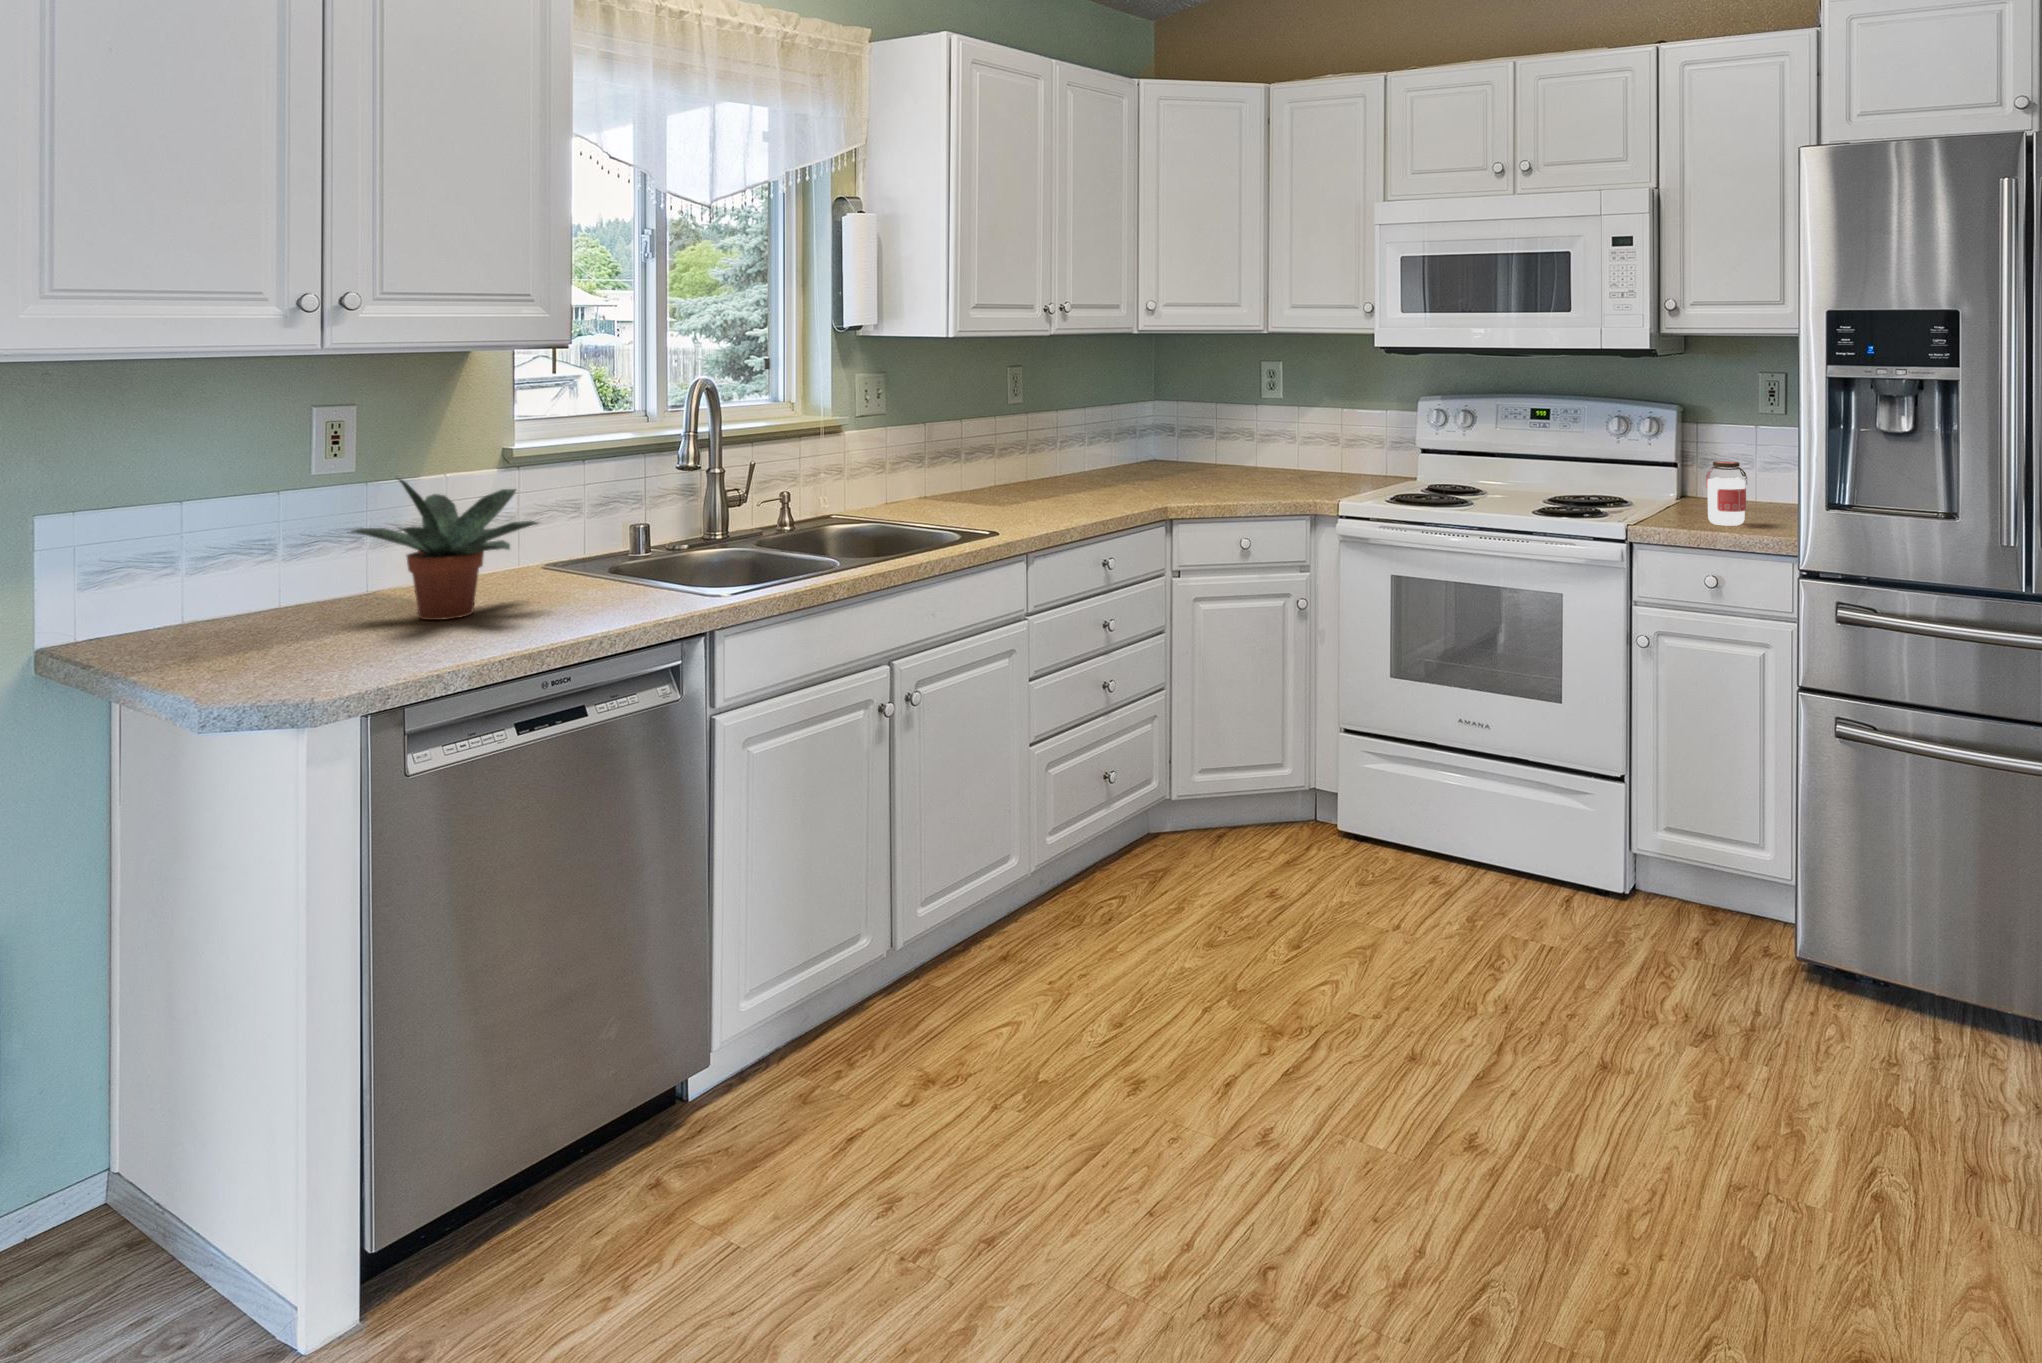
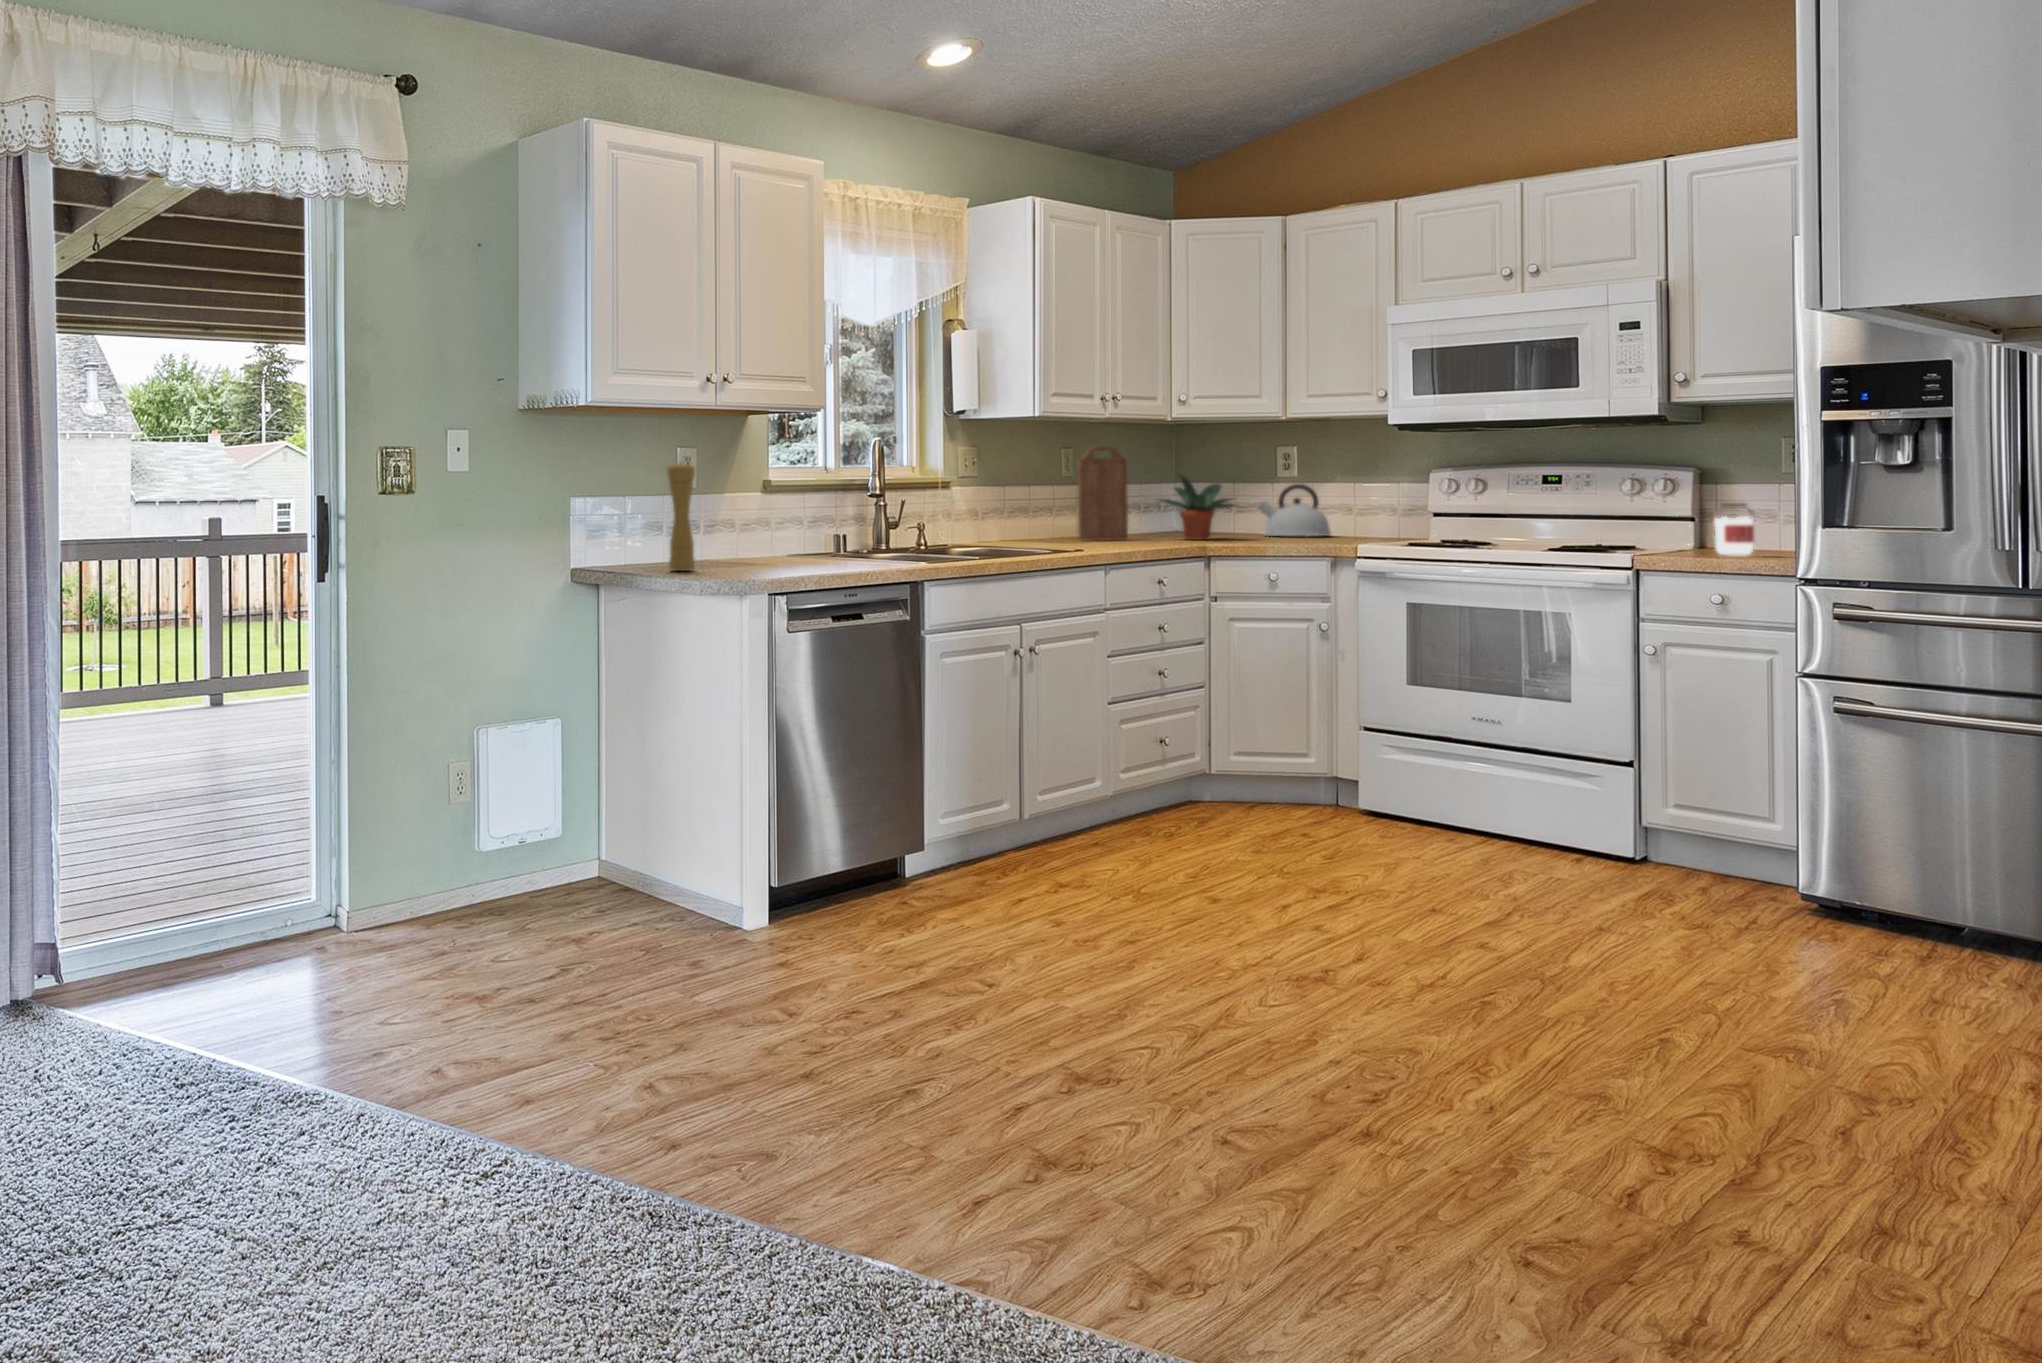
cutting board: none [1019,367,1082,492] -> present [1078,446,1128,540]
kettle: none [1237,409,1317,476] -> present [1258,484,1330,536]
pepper mill: none [219,457,277,655] -> present [667,463,695,571]
potted plant: present [351,477,538,620] -> present [1160,476,1236,540]

